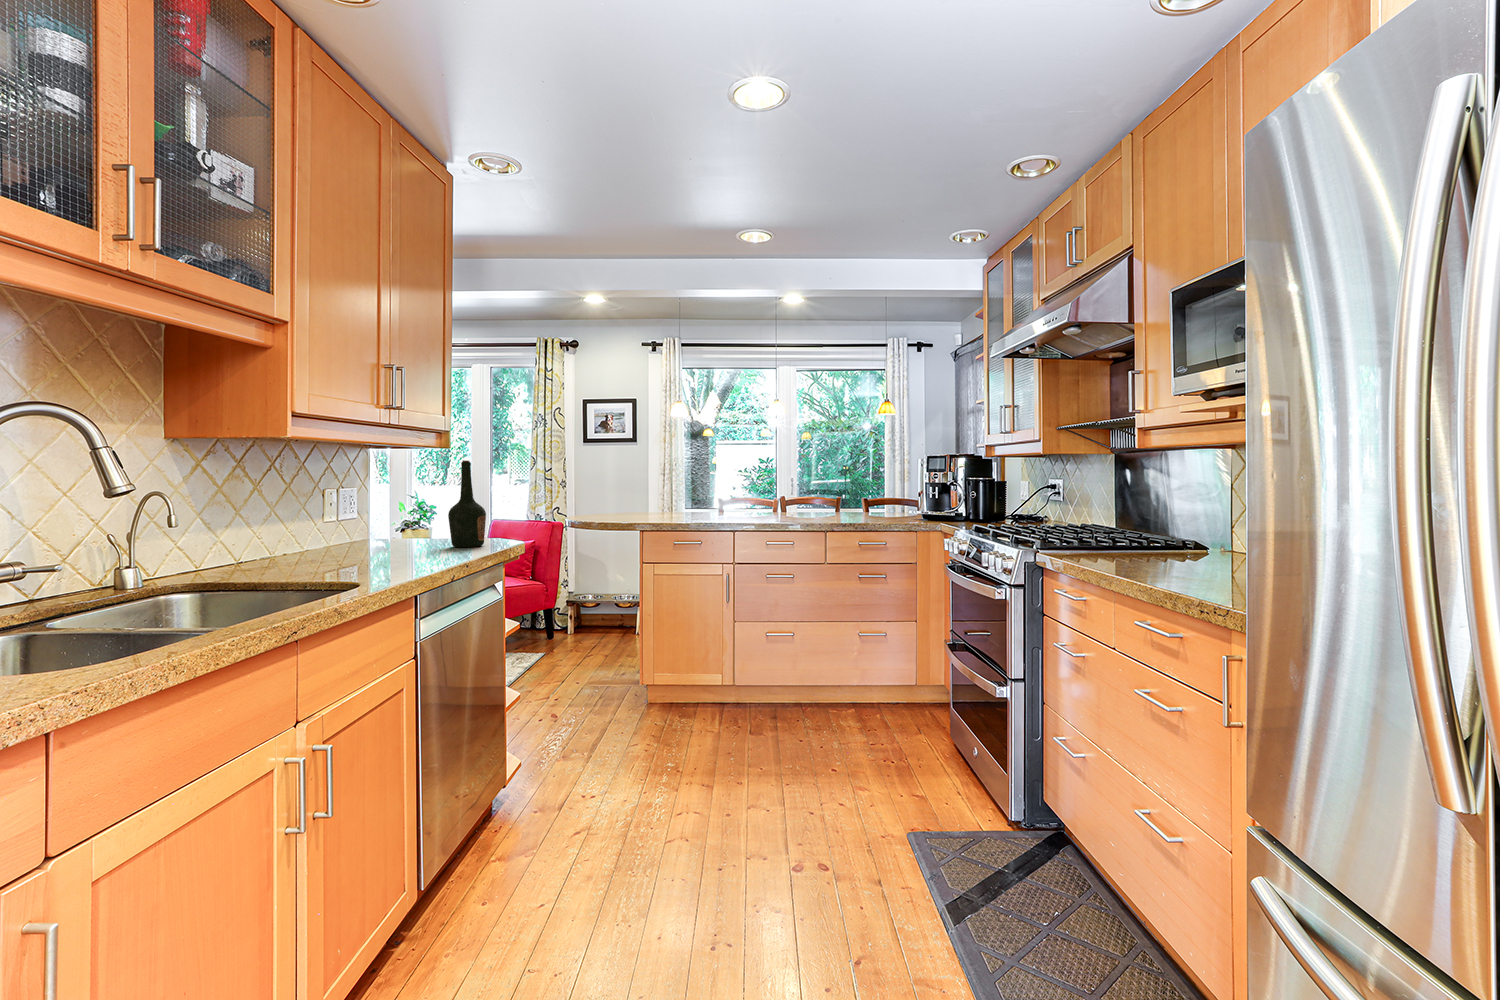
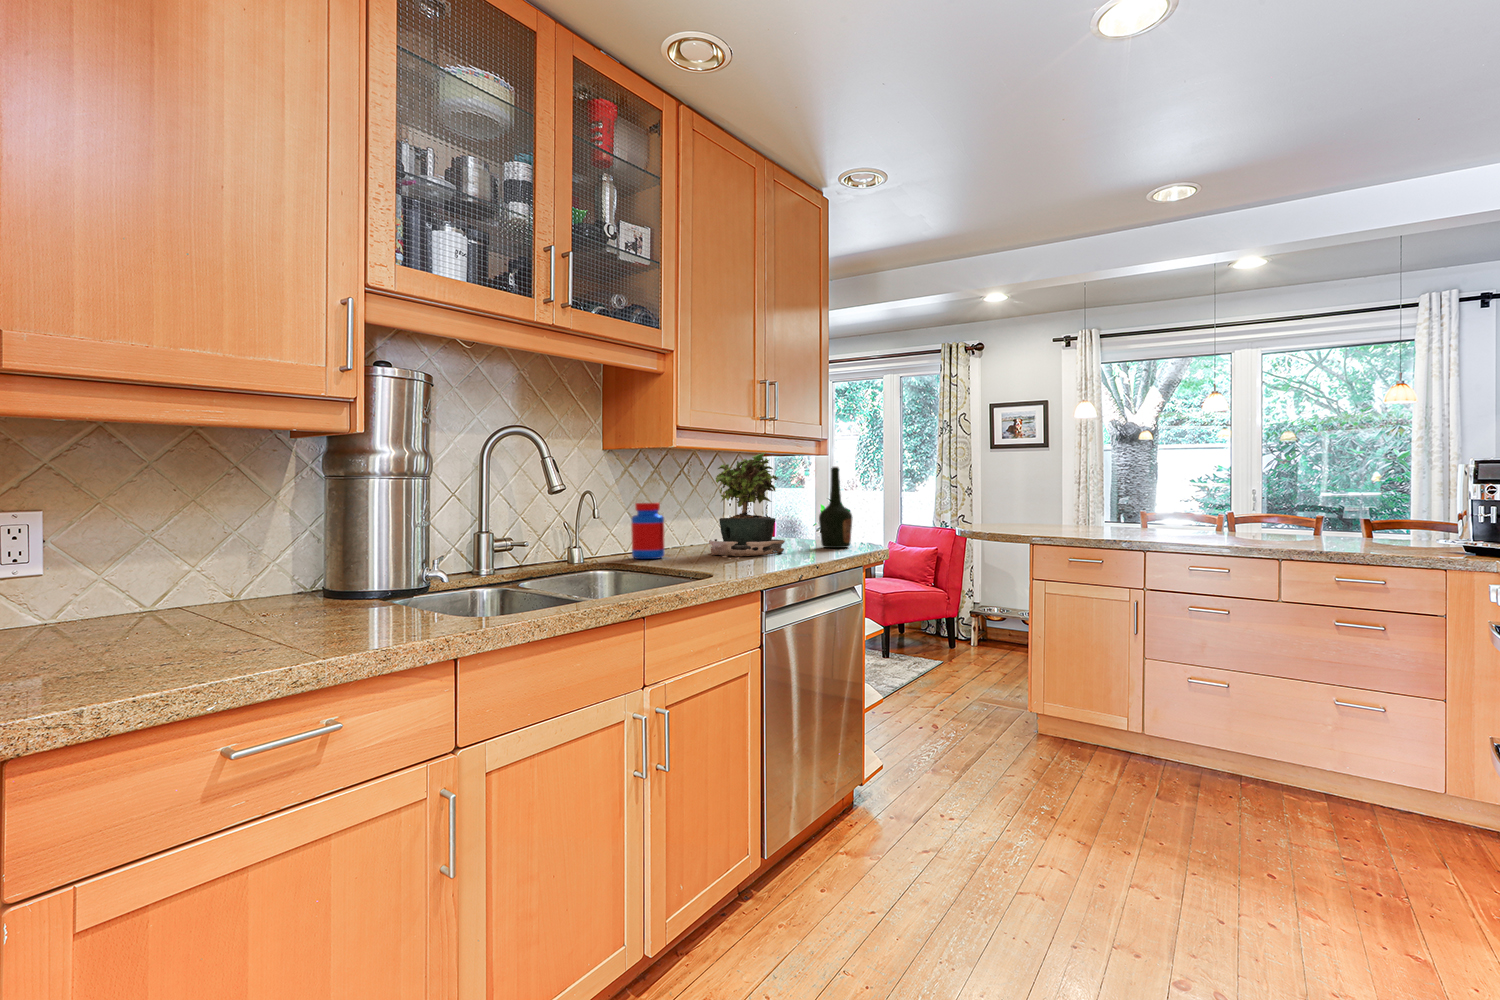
potted plant: none [317,443,416,566] -> present [709,452,785,559]
jar: none [209,503,261,574] -> present [631,503,665,559]

